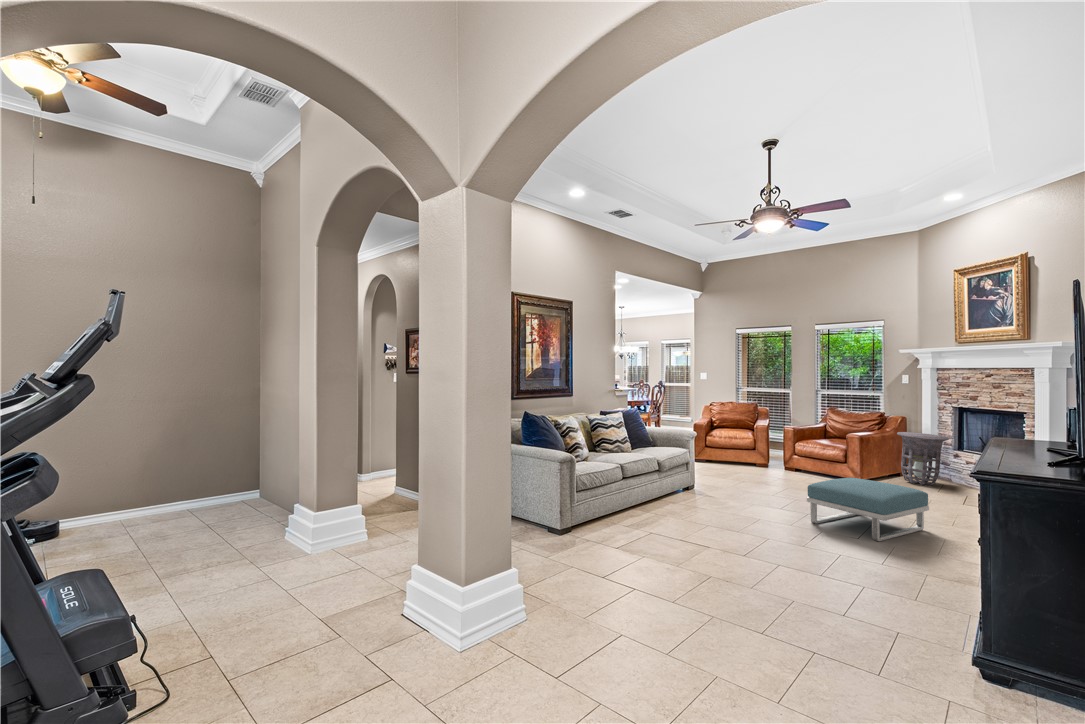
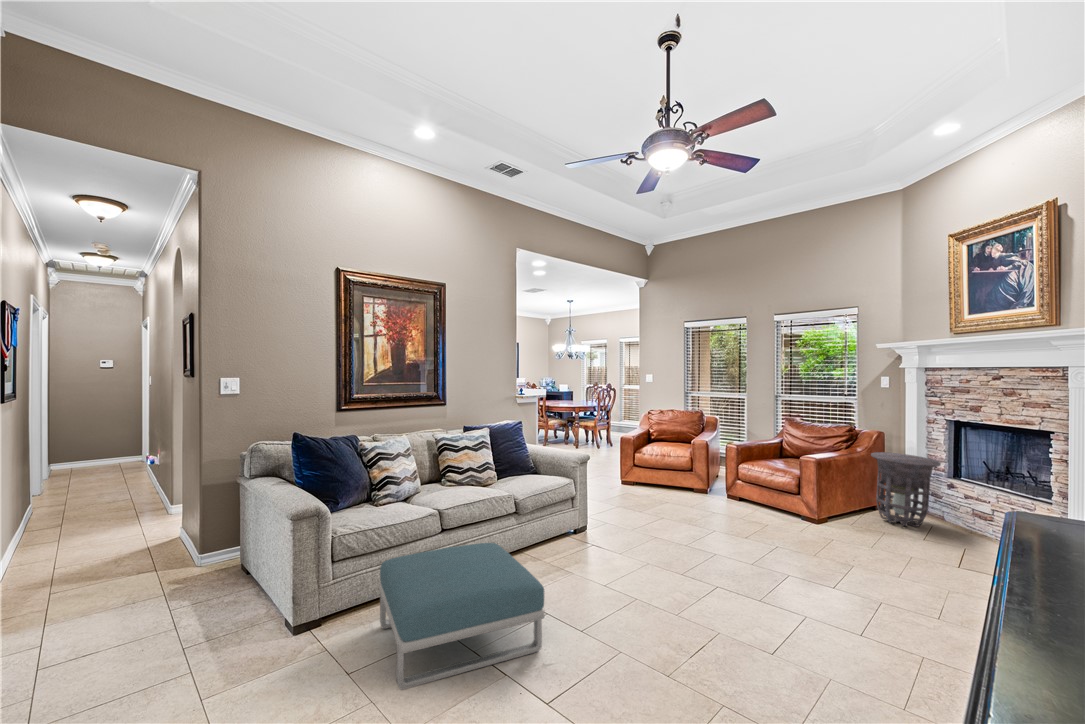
footstool: present [807,478,929,541] -> present [380,543,545,689]

